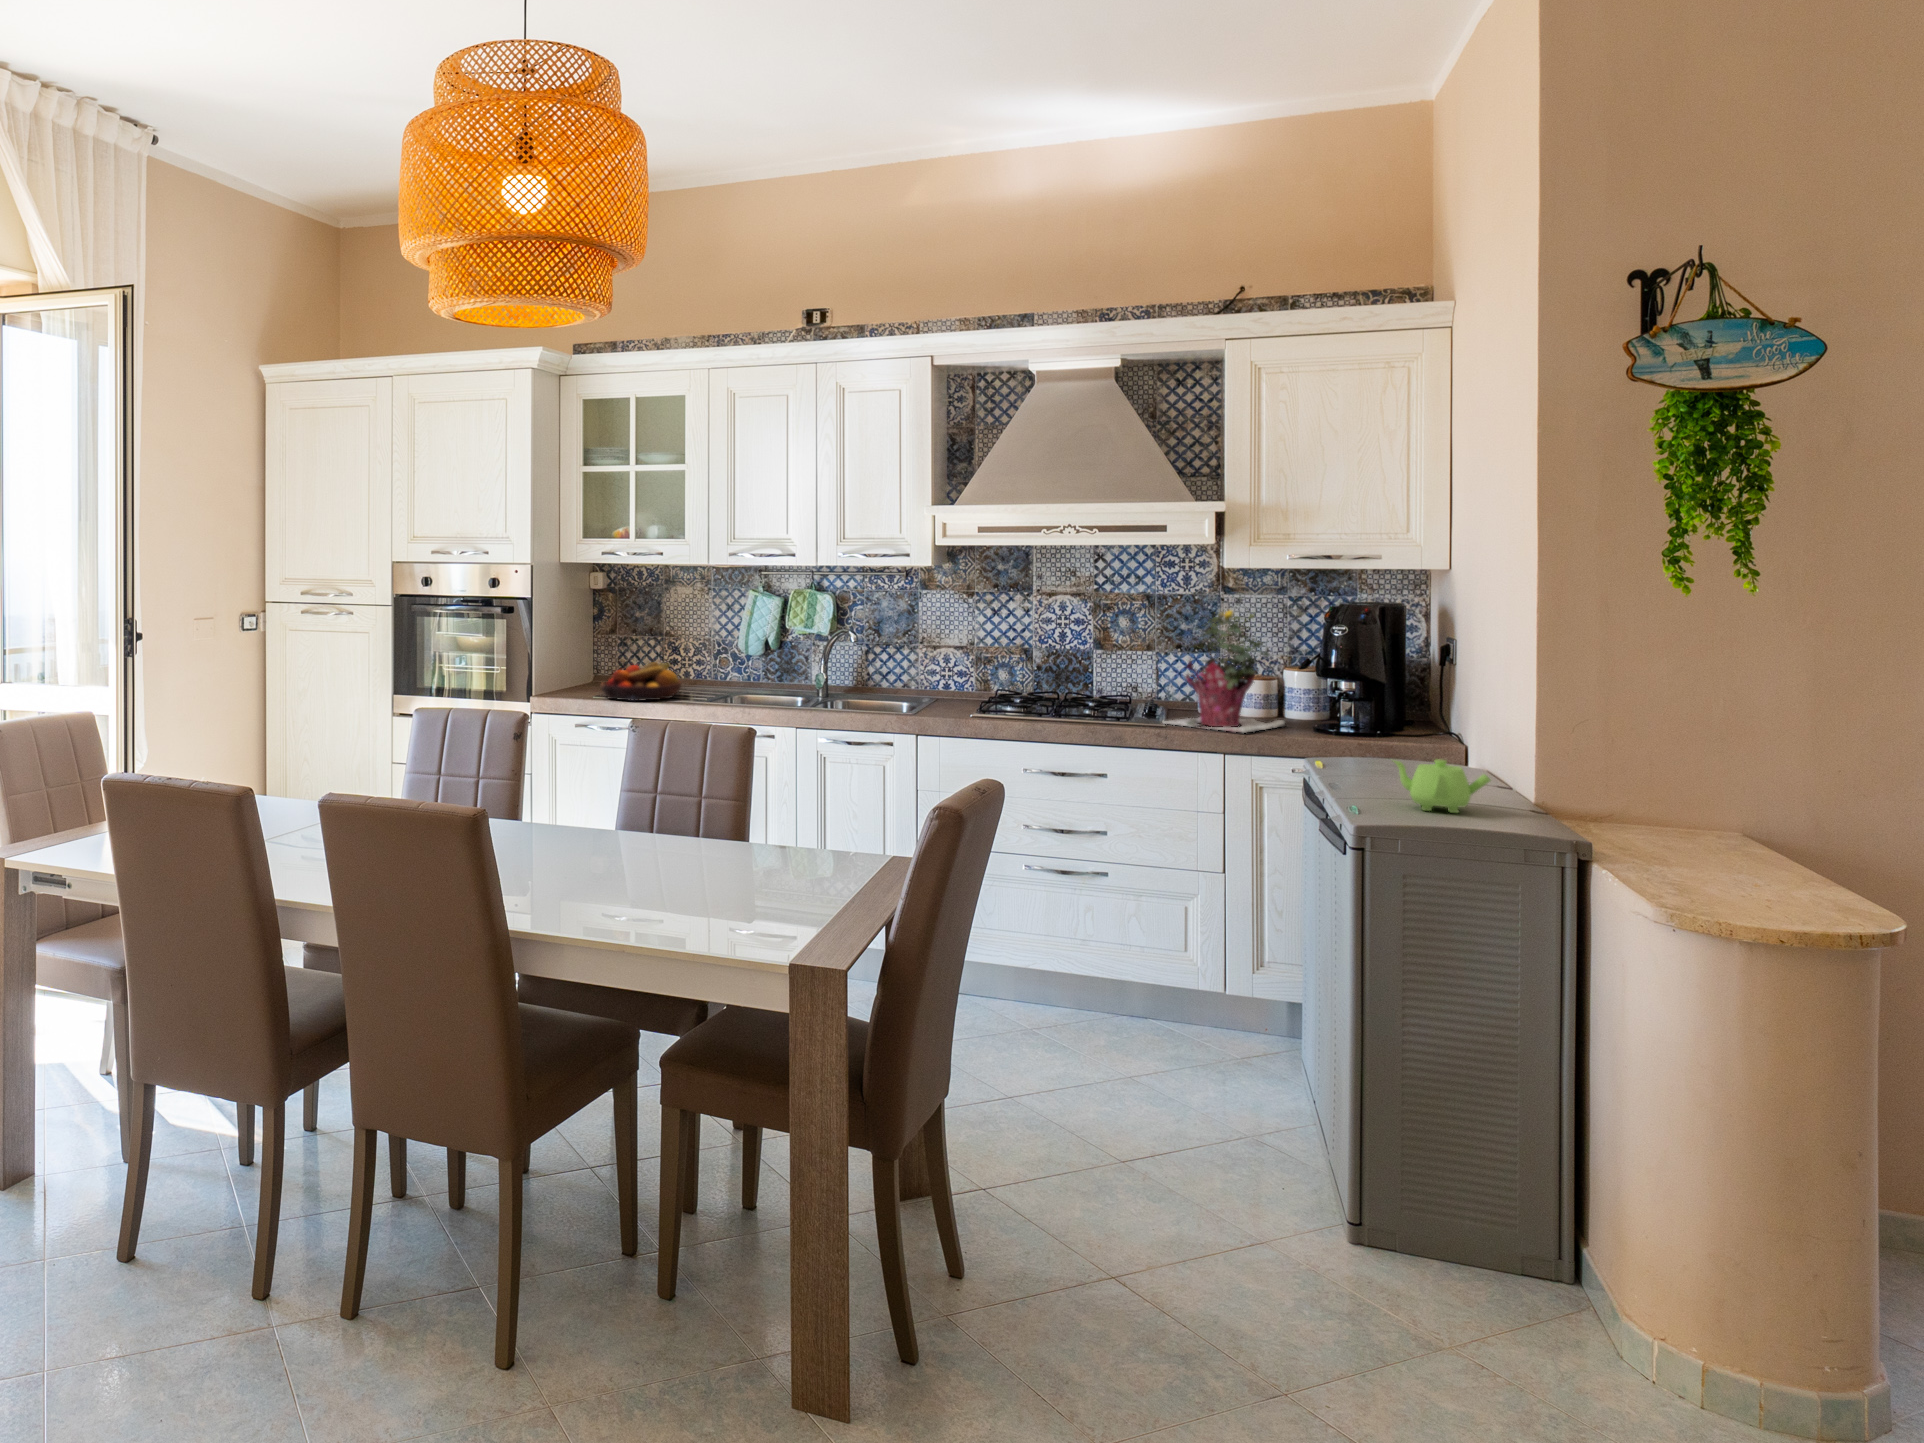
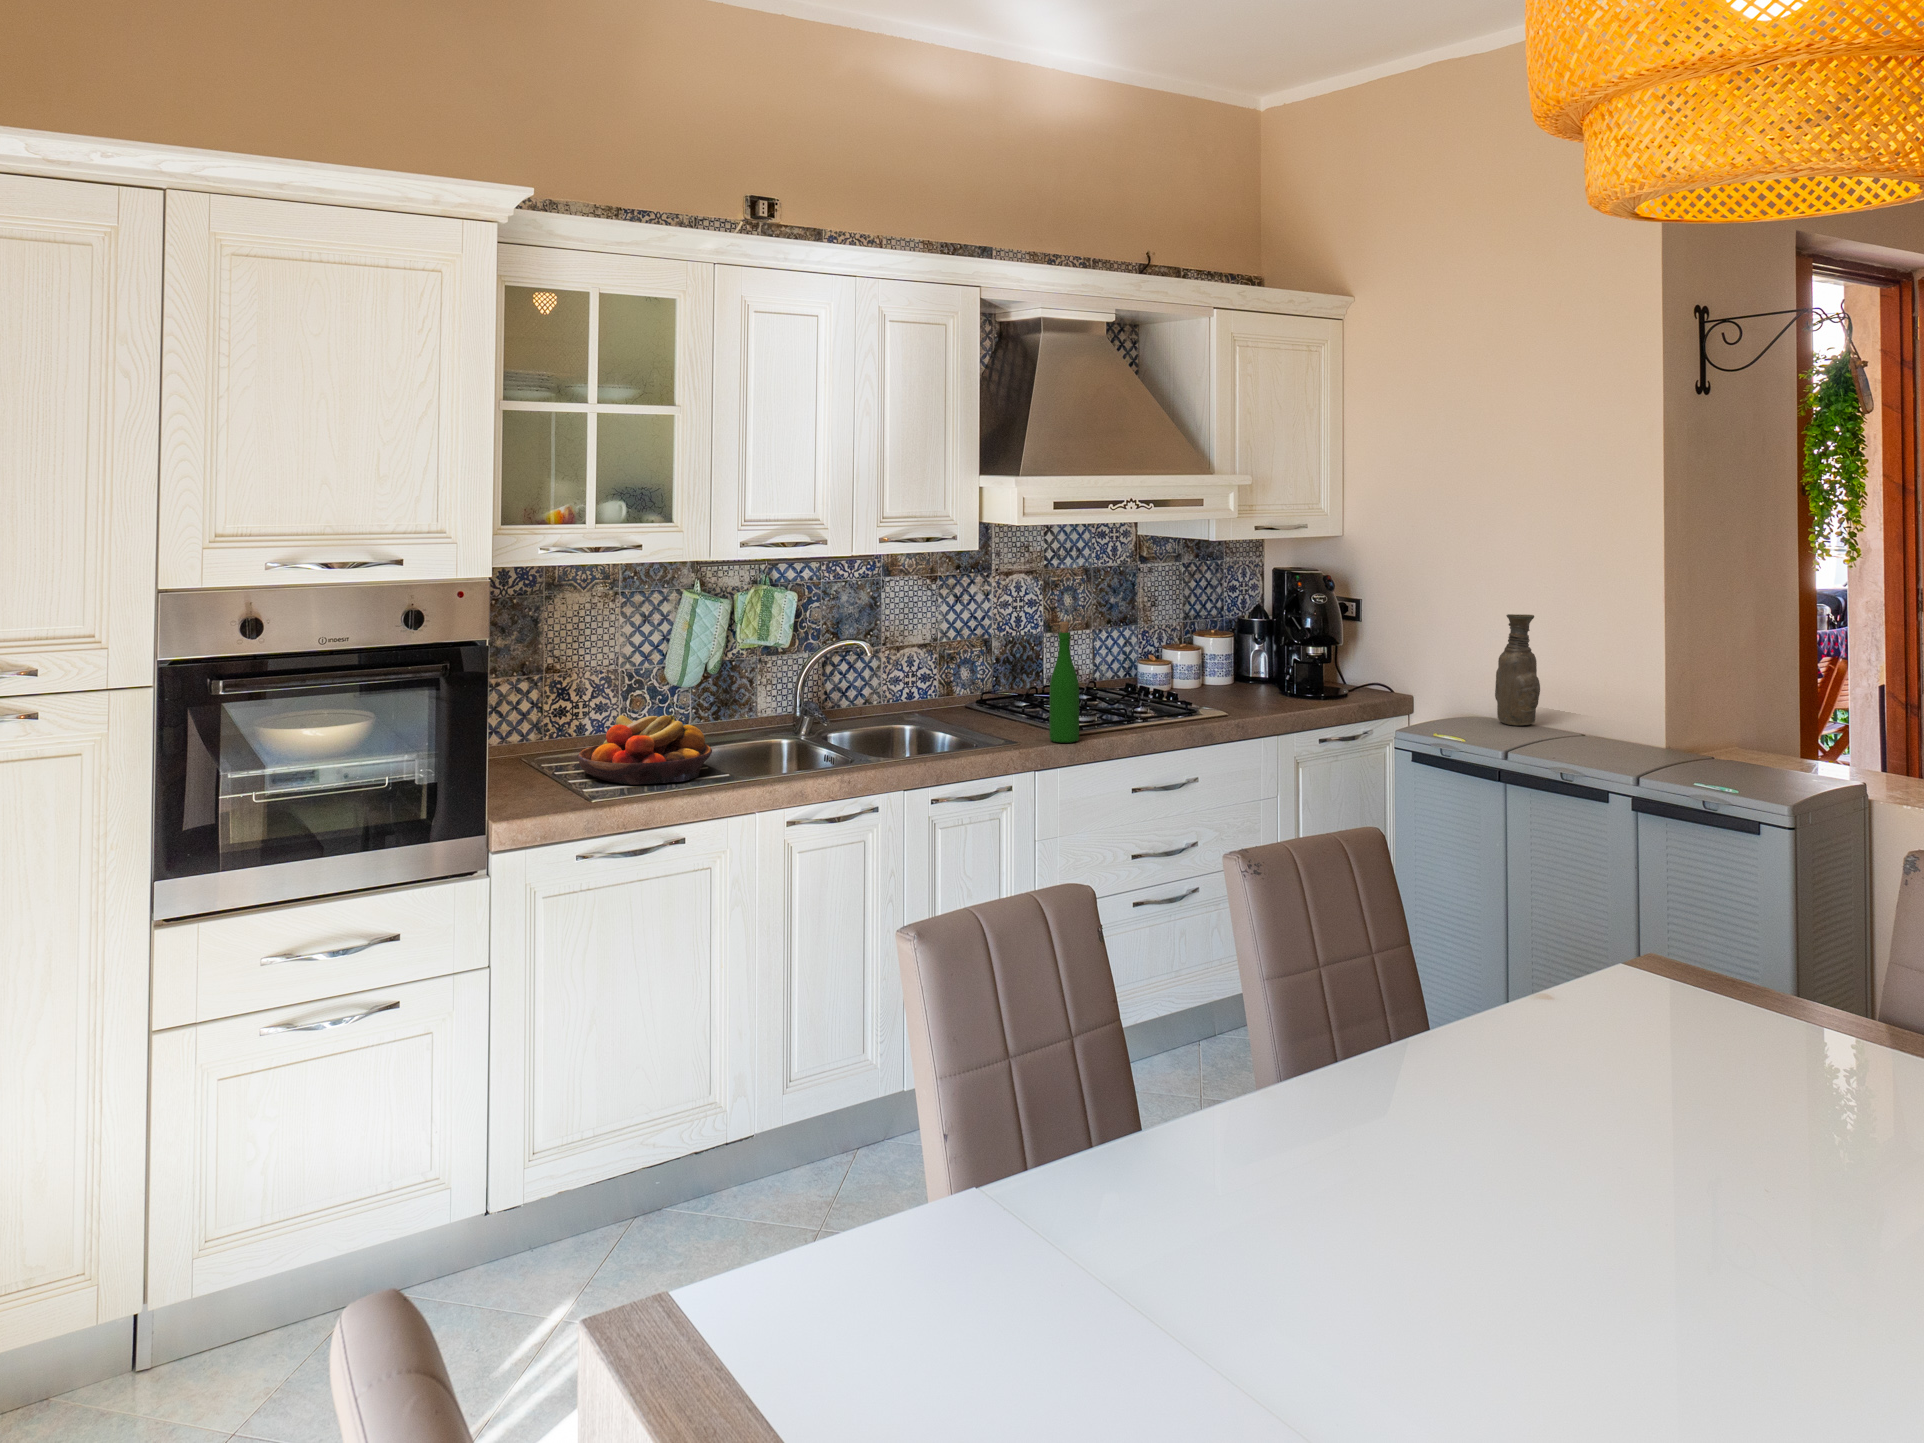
potted plant: present [1163,611,1285,733] -> none [1192,581,1301,708]
wine bottle: none [912,621,937,720] -> present [1049,621,1079,743]
vase: none [1369,645,1419,774] -> present [1495,614,1540,725]
teapot: present [1394,760,1490,813] -> none [1645,708,1701,751]

